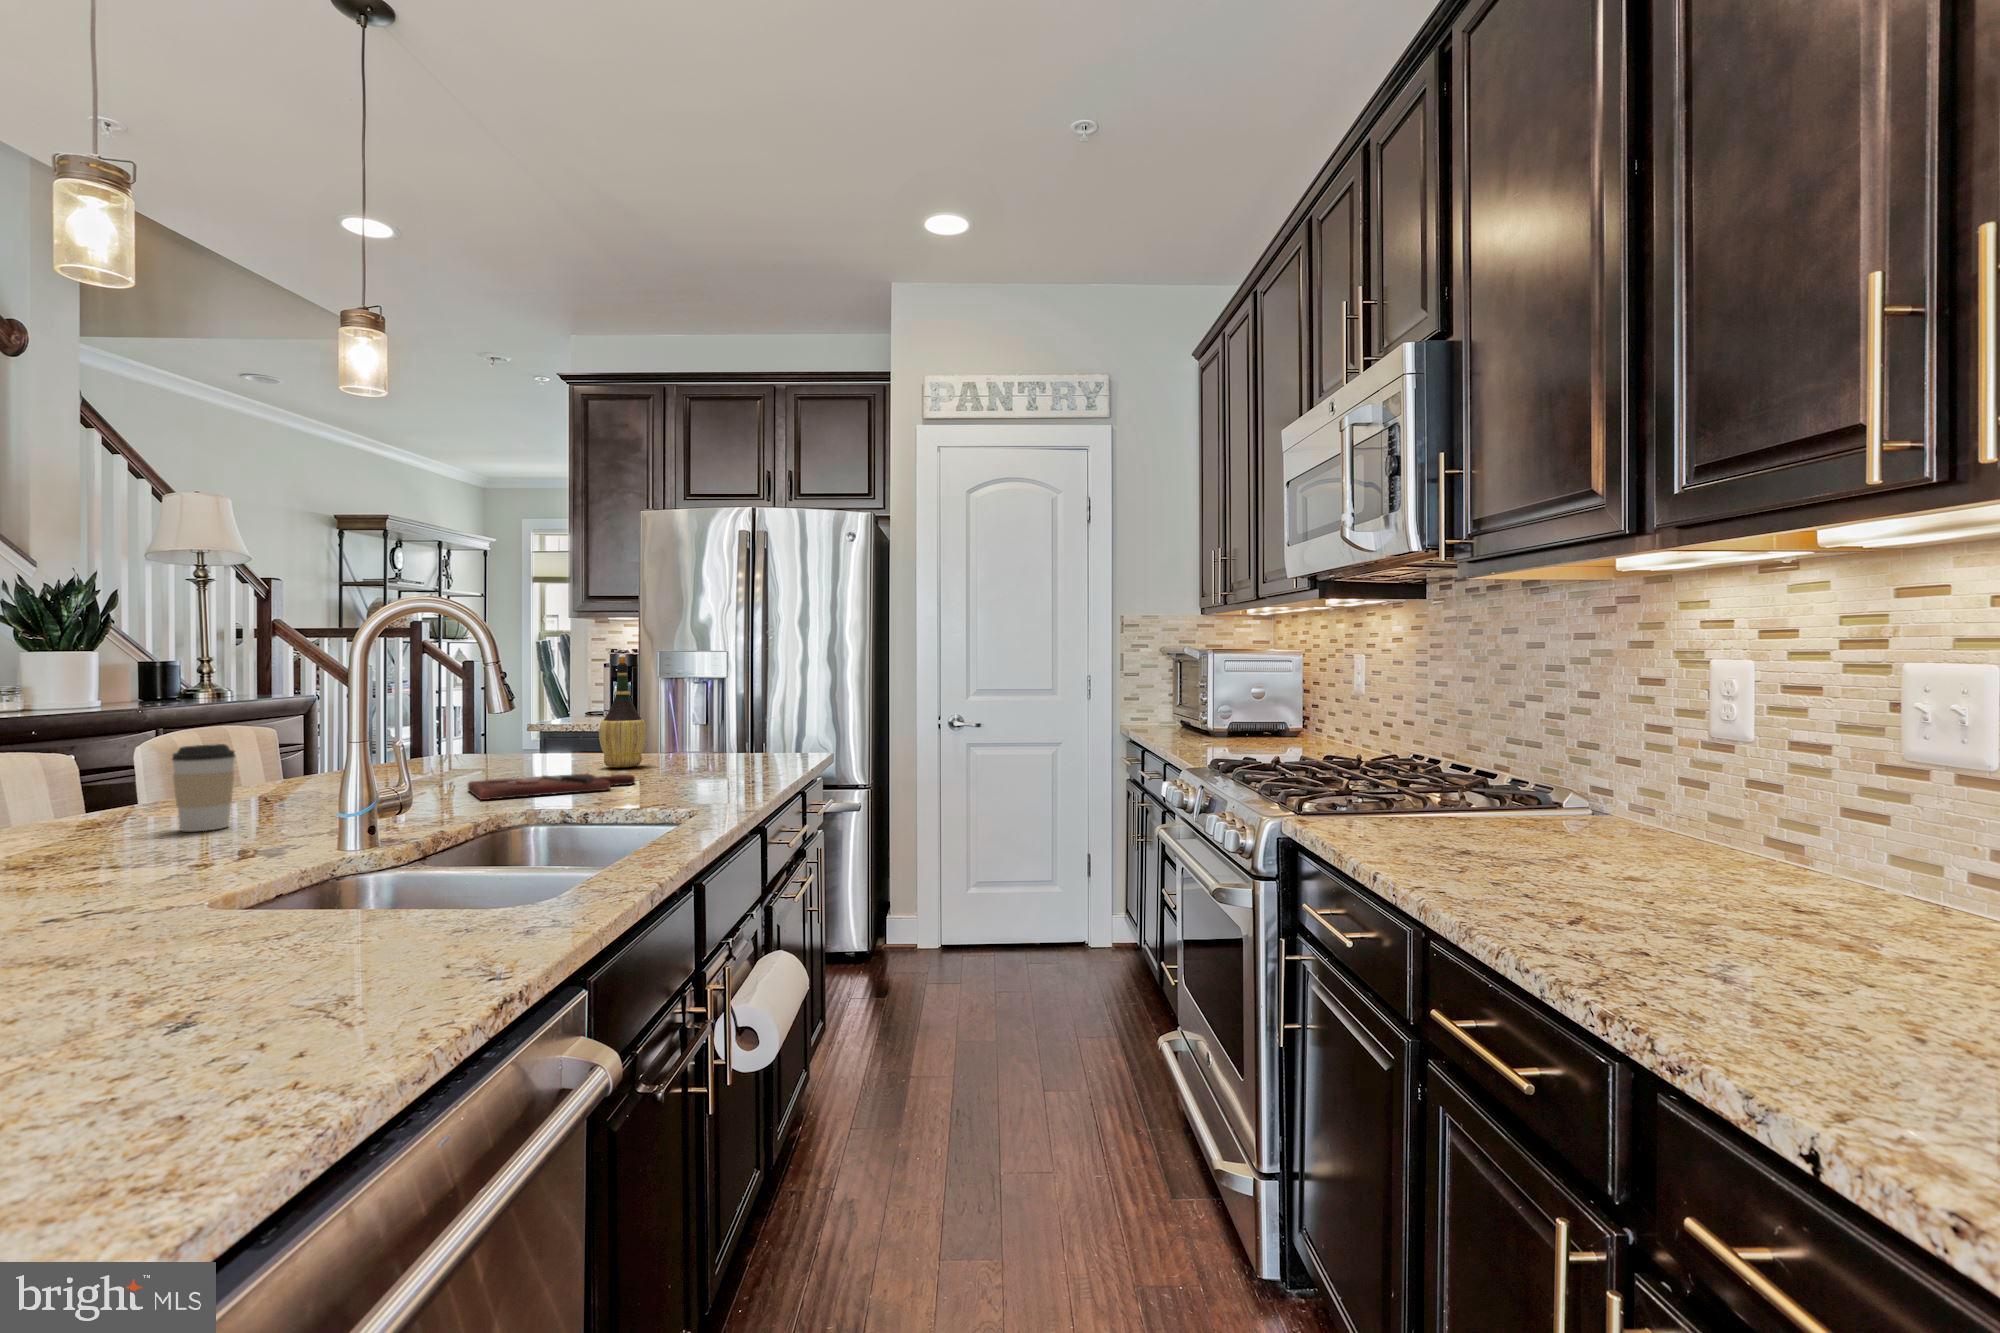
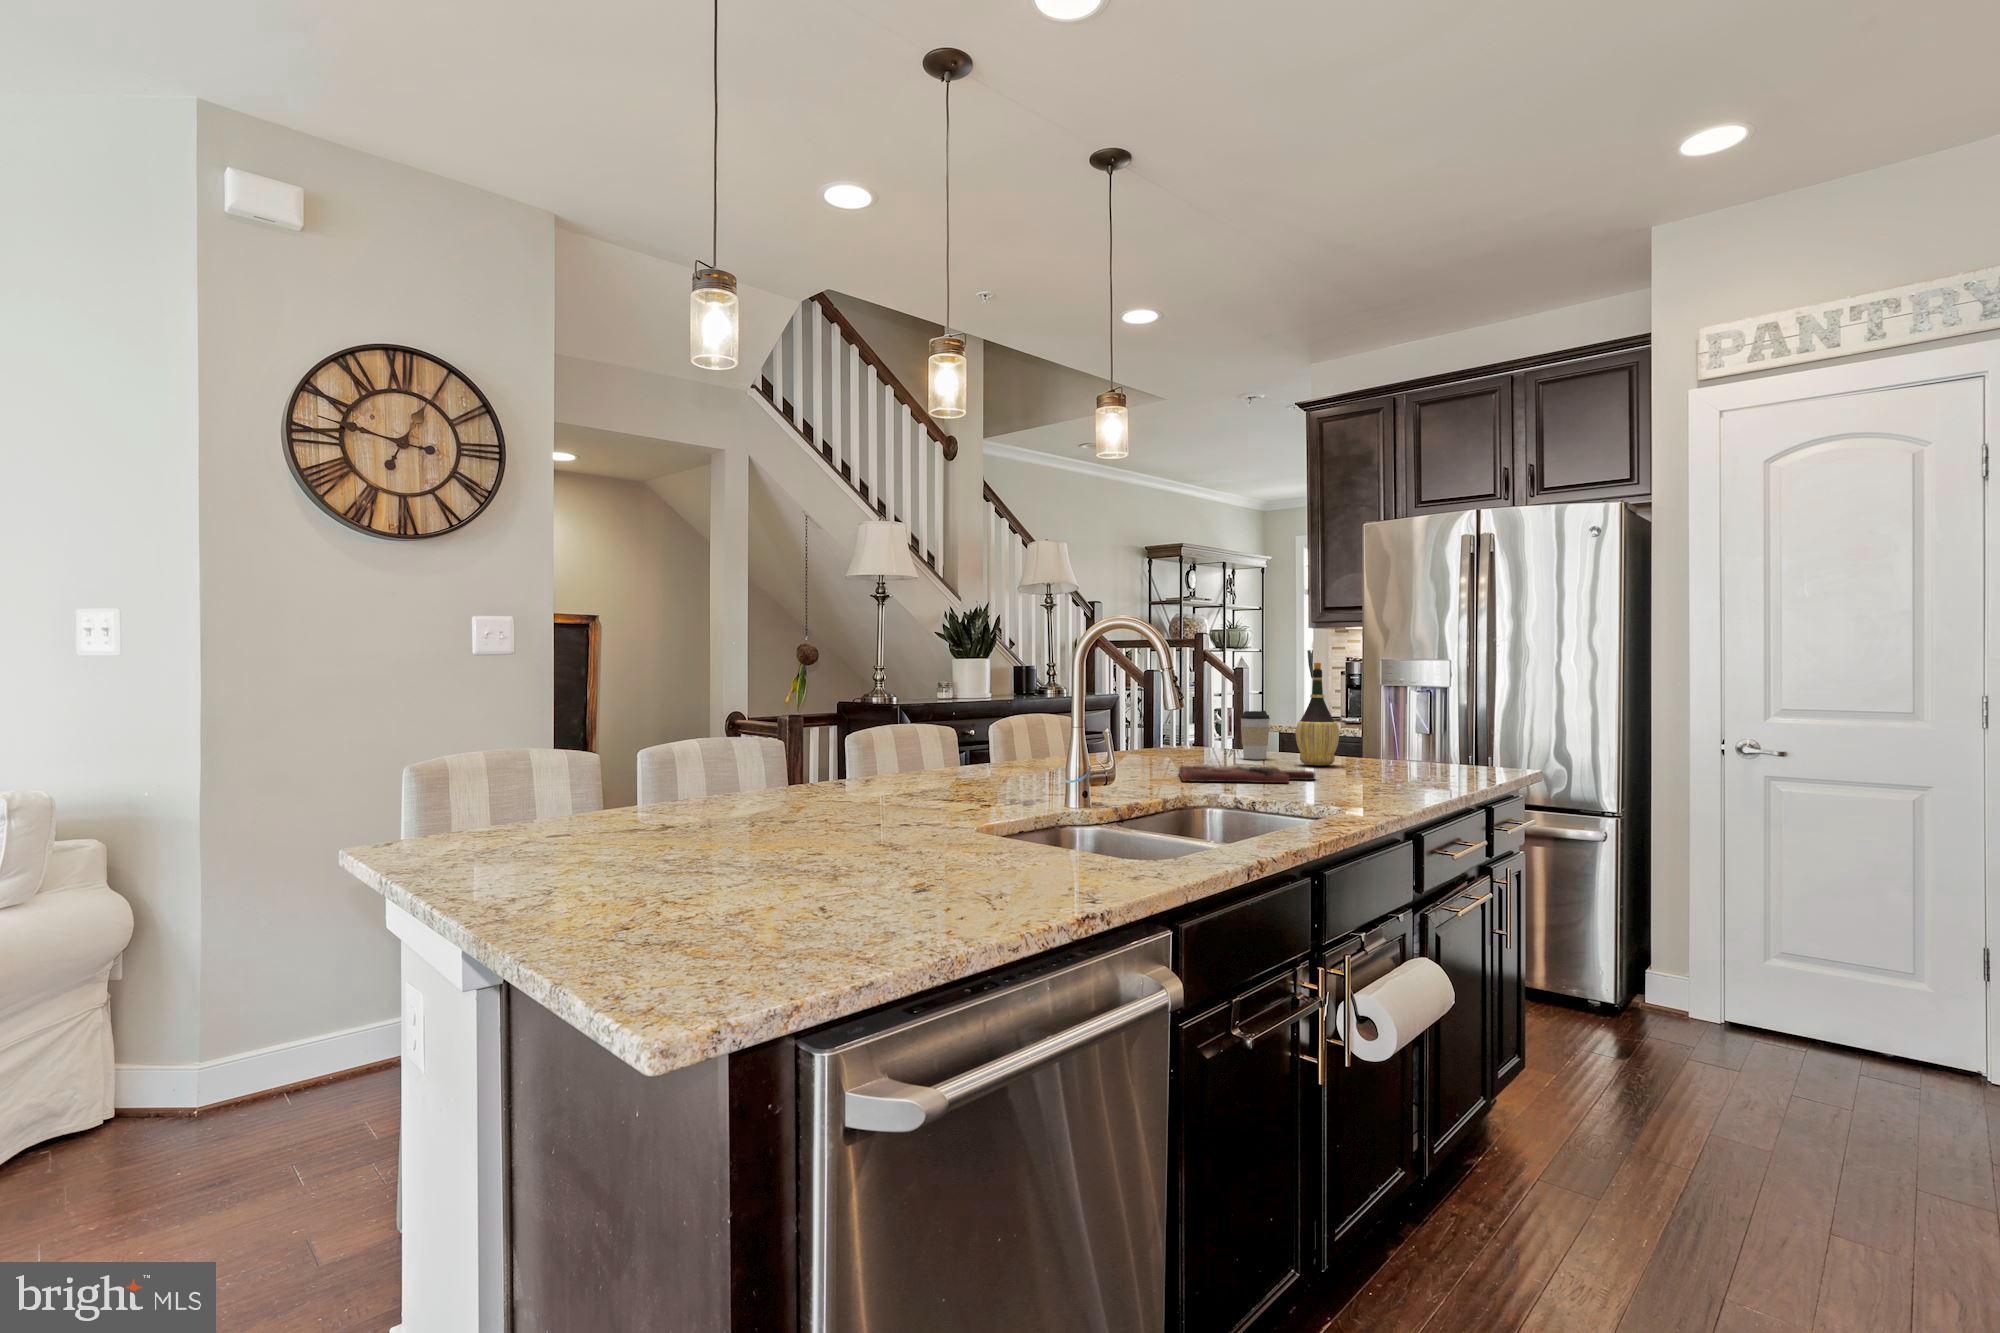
coffee cup: present [172,744,235,831] -> present [1240,711,1270,759]

